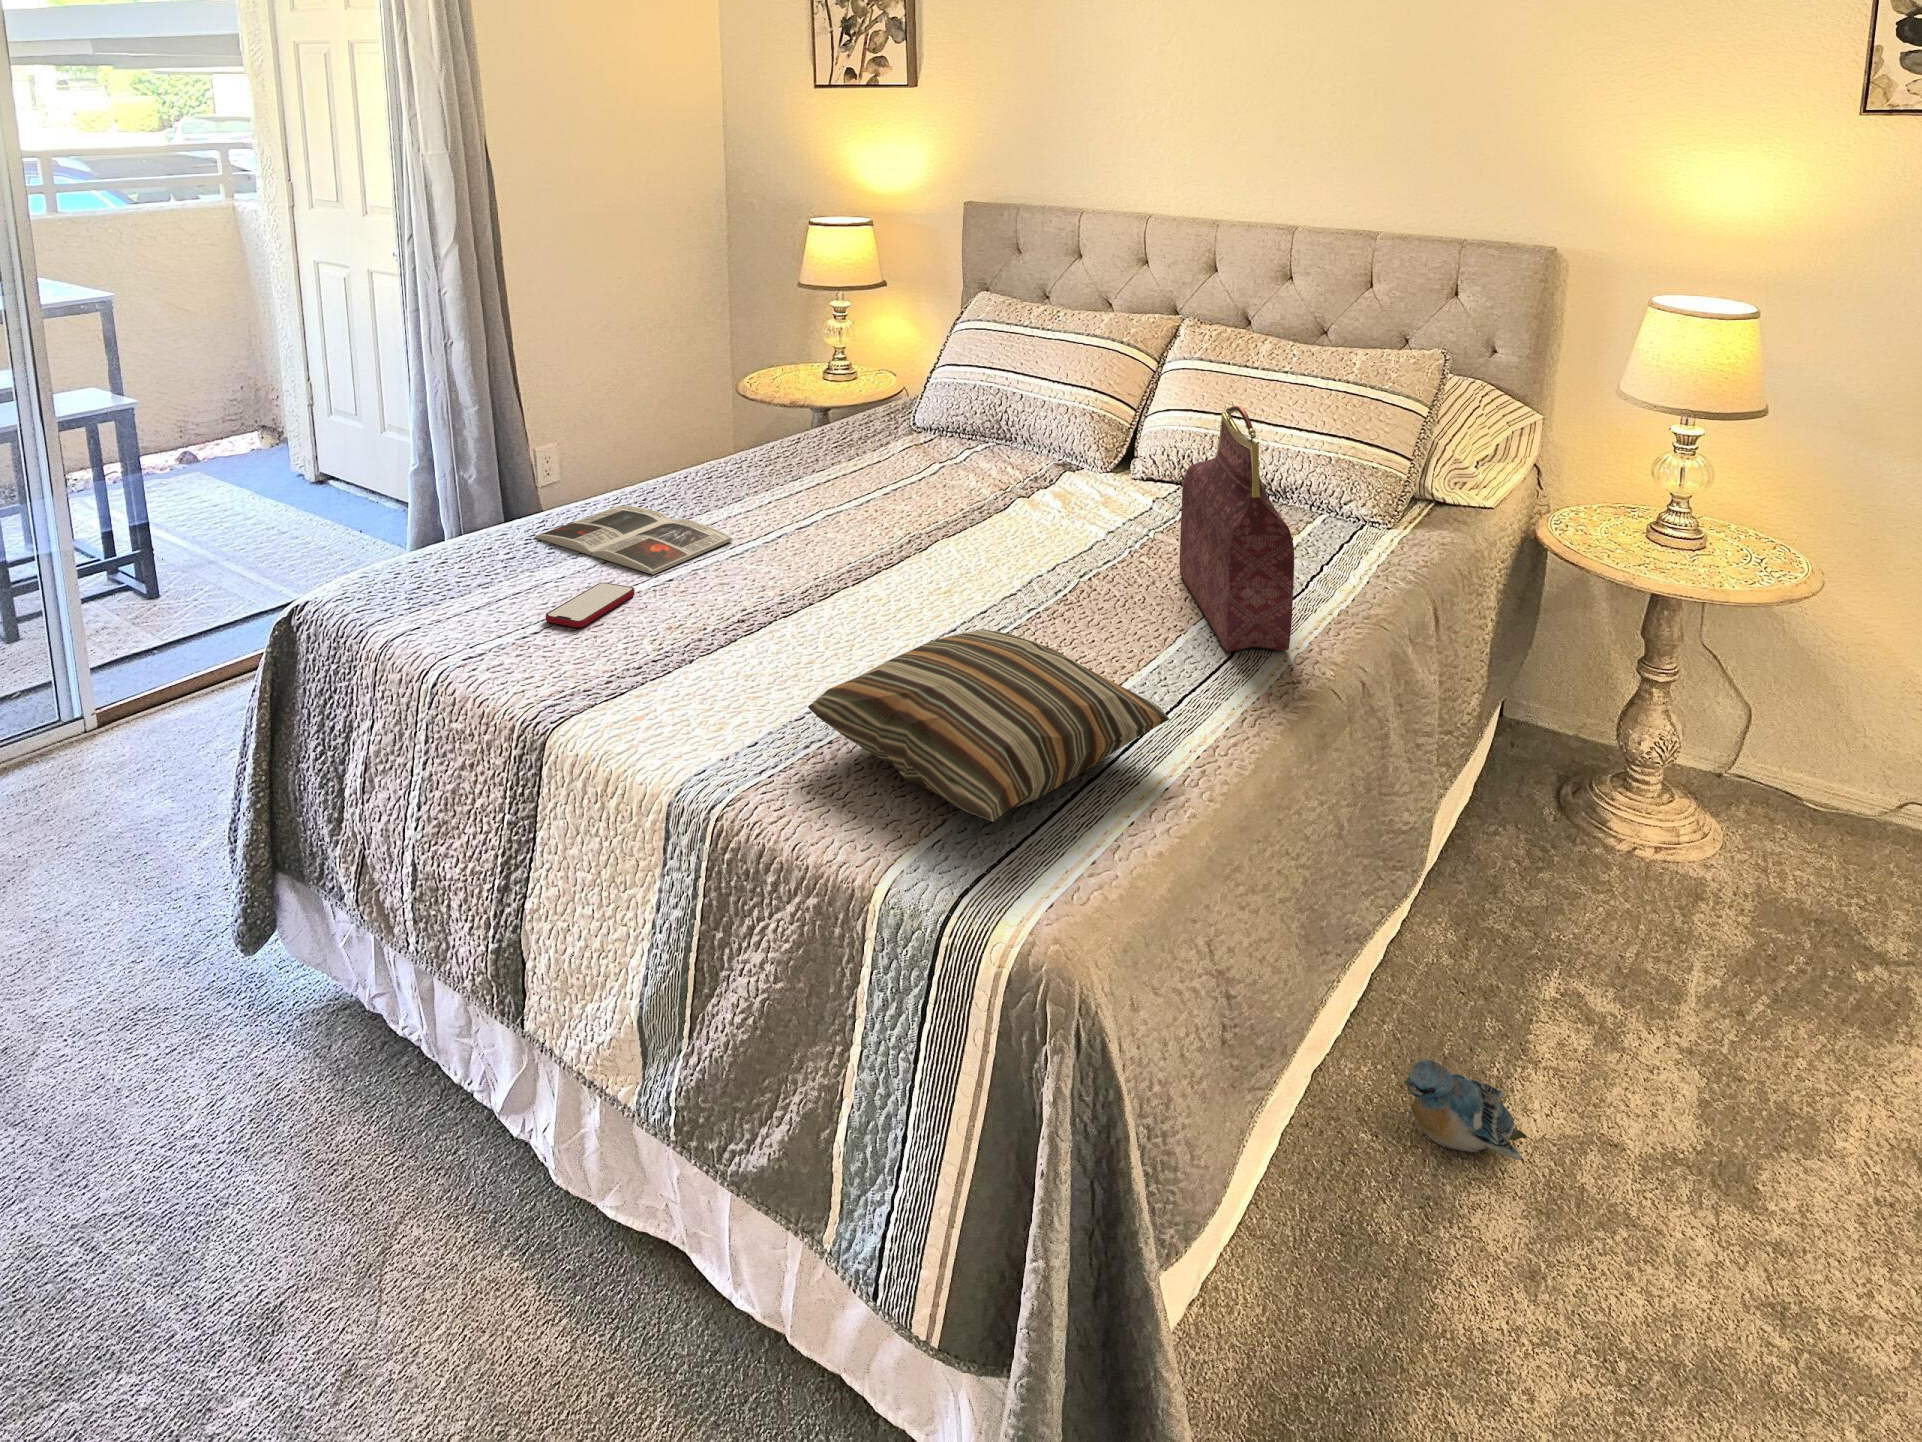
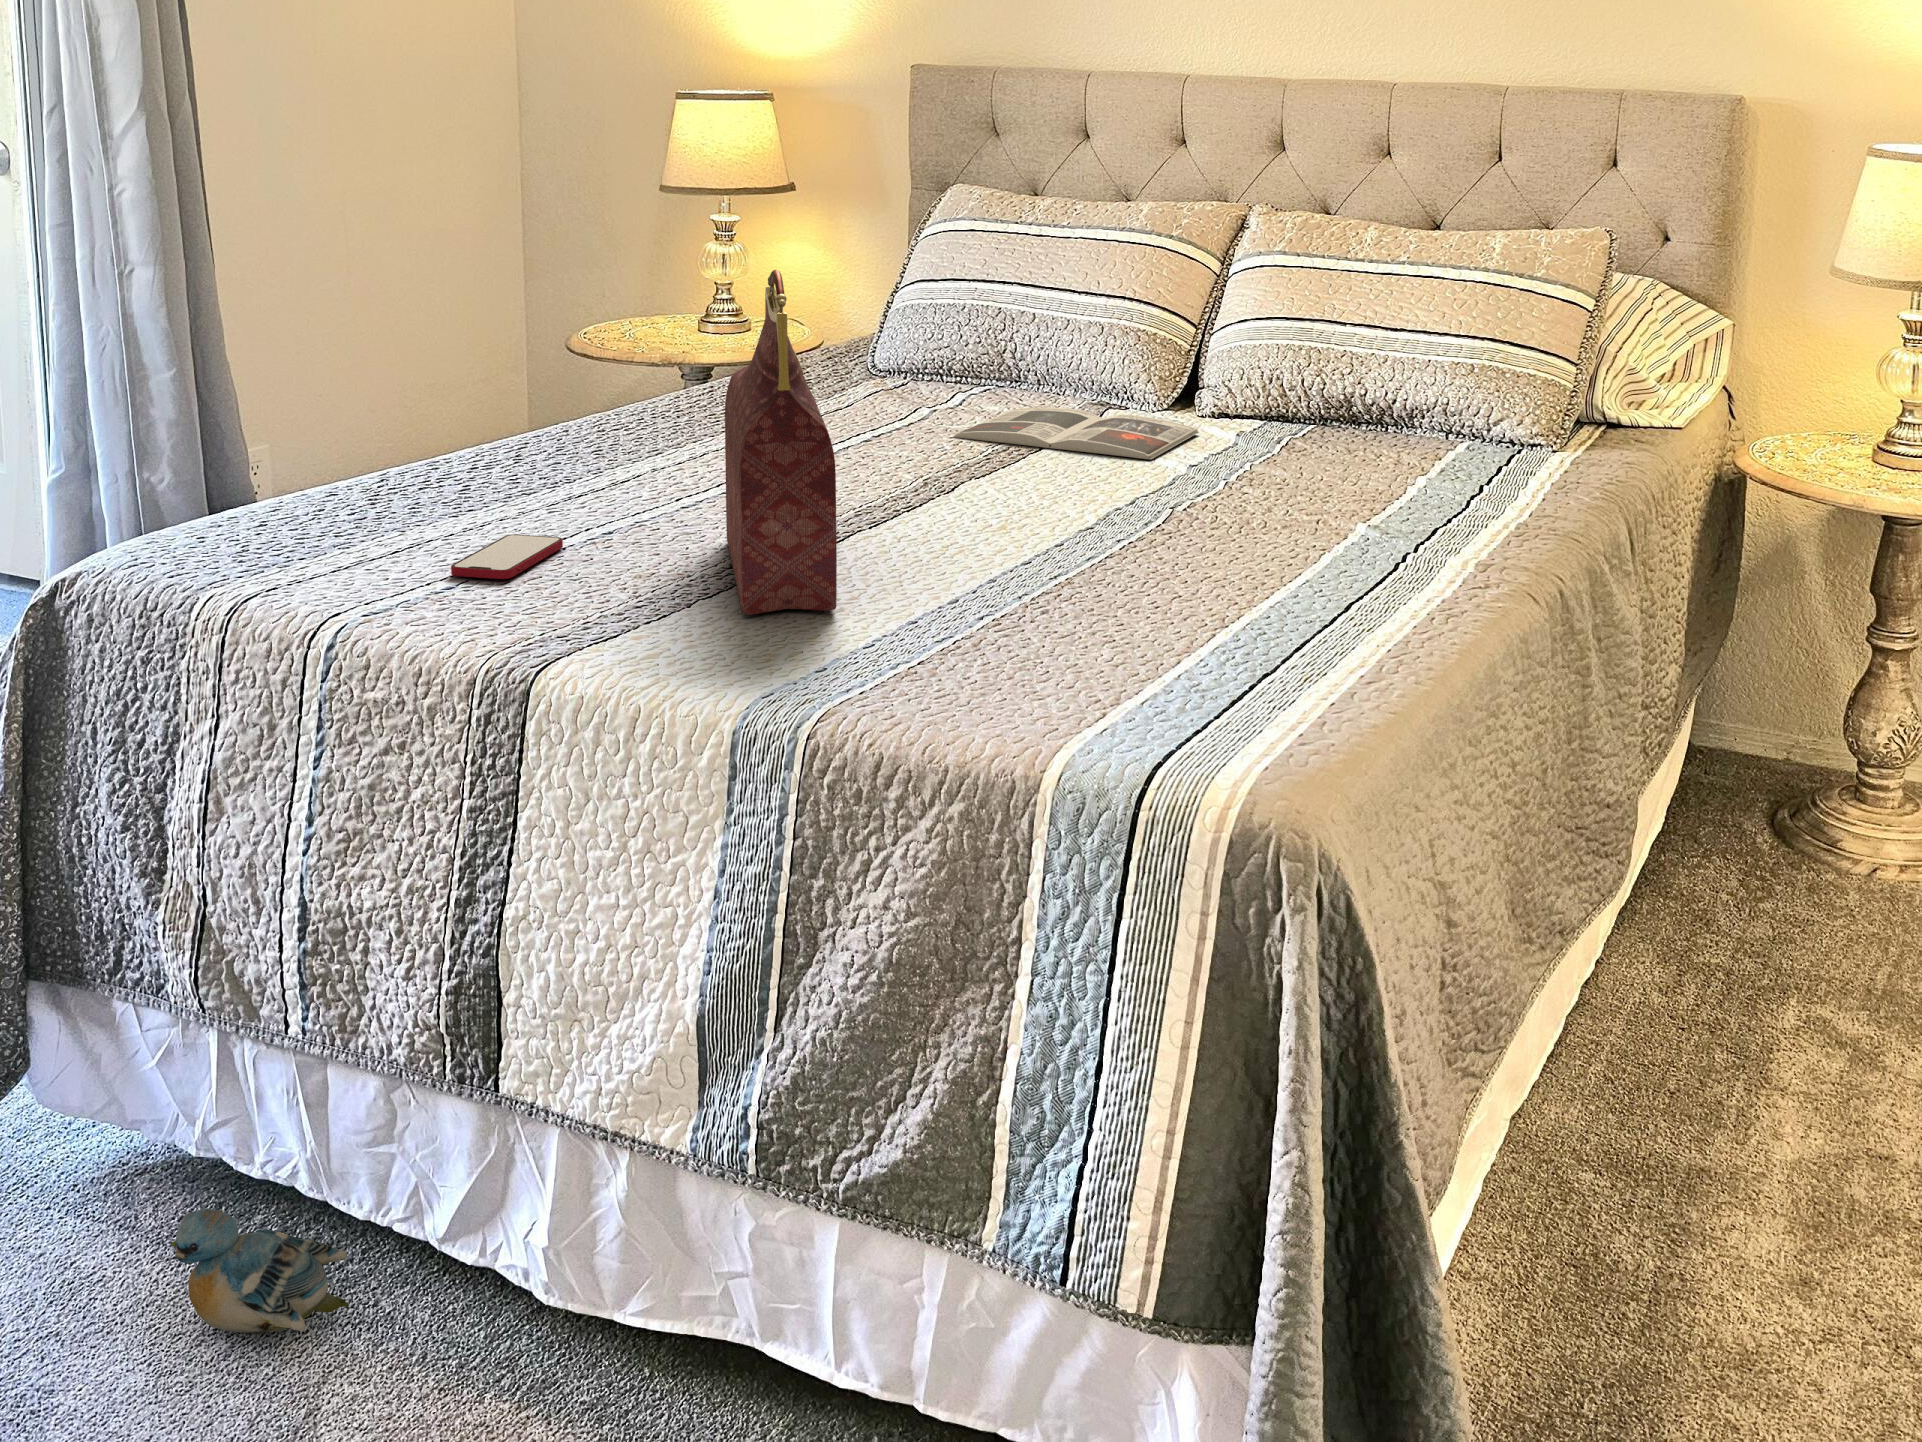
handbag: present [1180,406,1294,652] -> present [725,270,837,615]
magazine: present [535,506,733,575] -> present [953,408,1199,459]
pillow: present [808,629,1170,822] -> none [895,529,1358,700]
plush toy: present [1404,1060,1527,1160] -> present [171,1209,348,1333]

